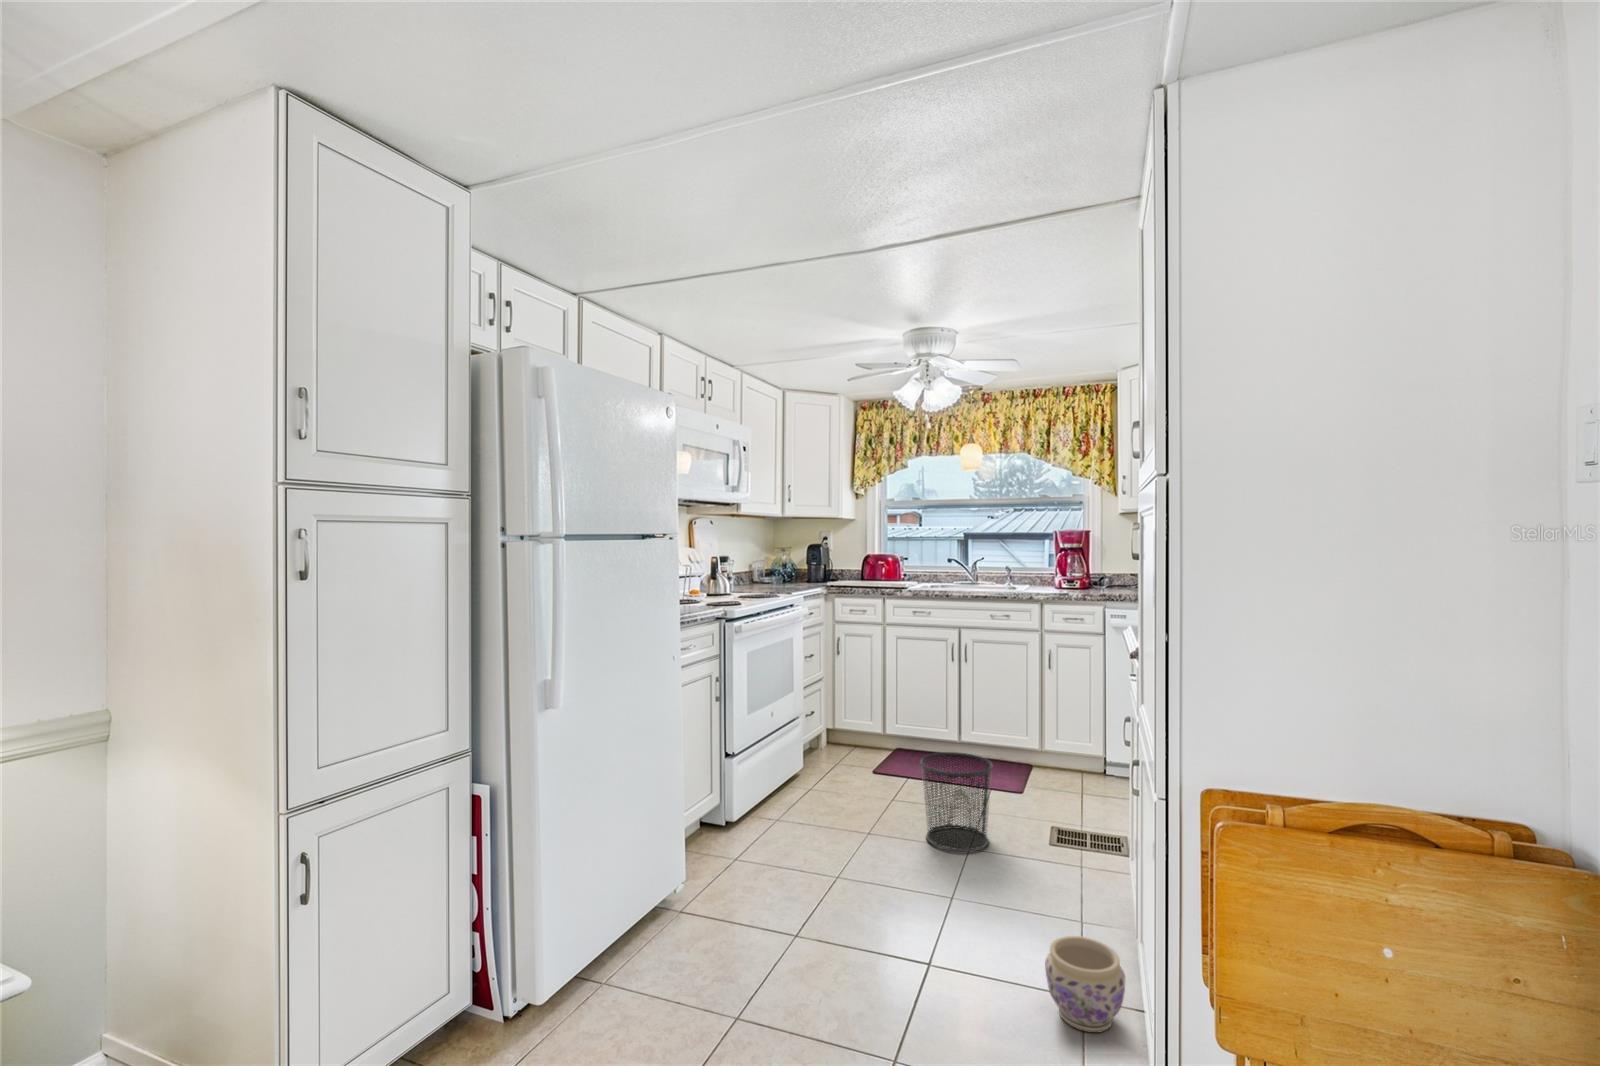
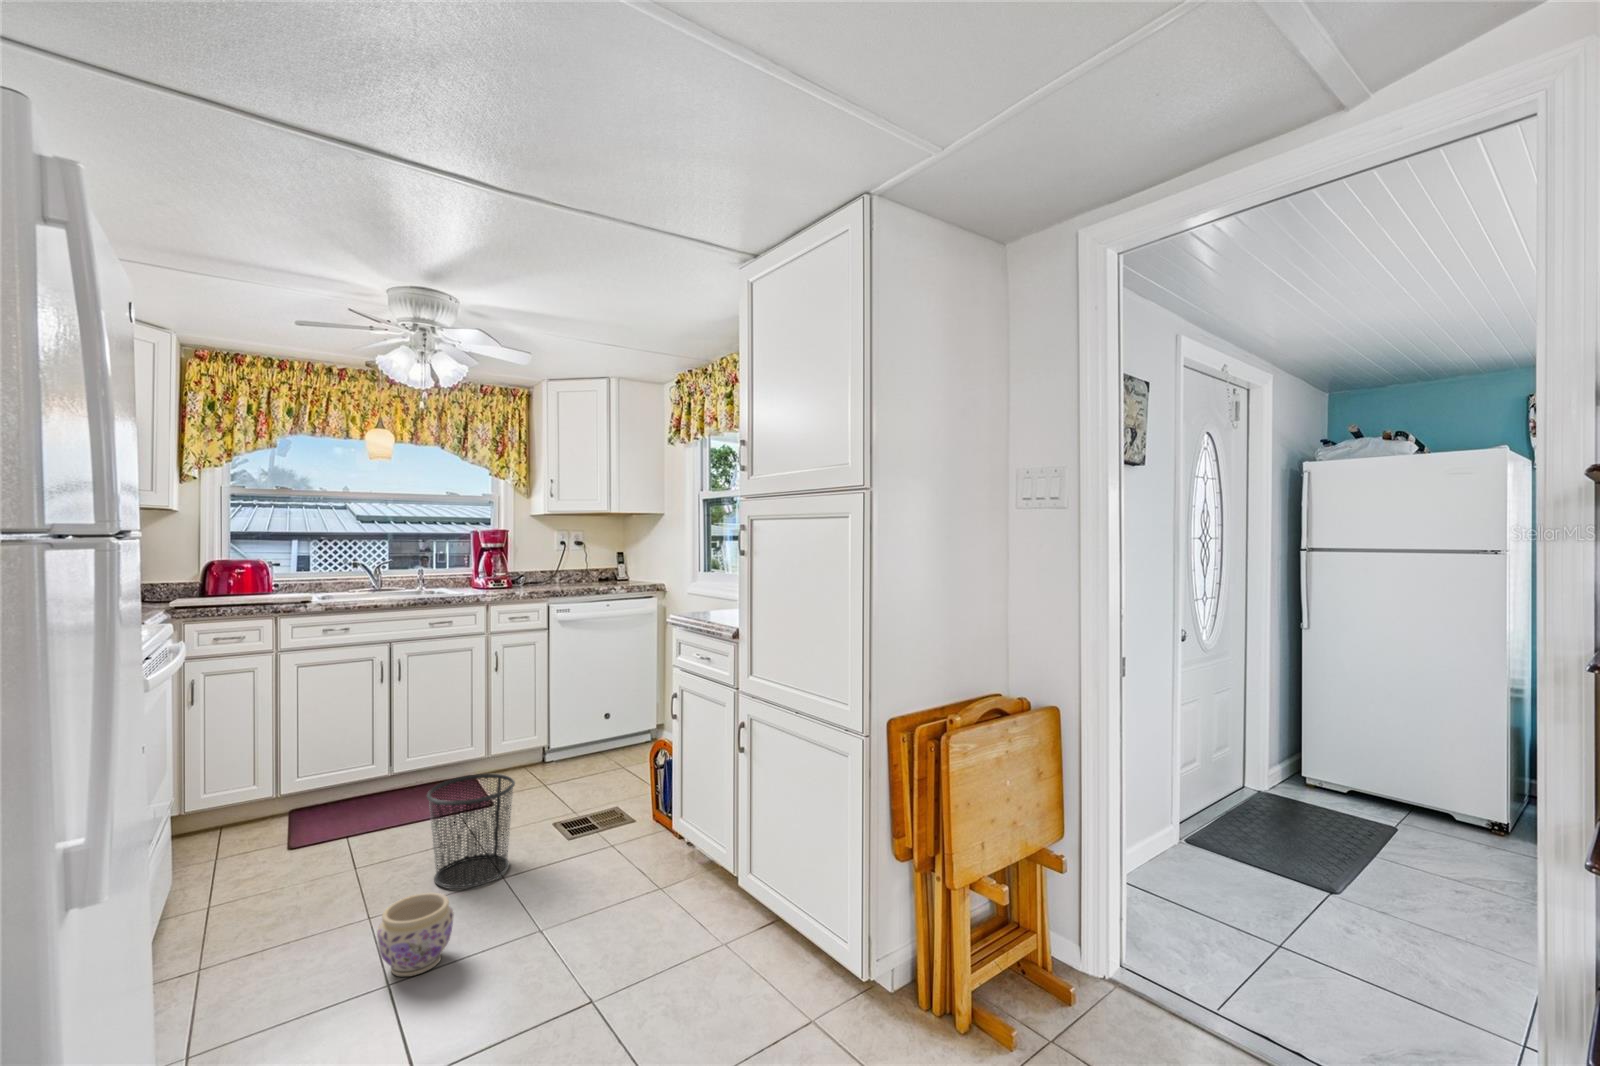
planter: present [1045,936,1125,1033] -> present [377,893,454,977]

